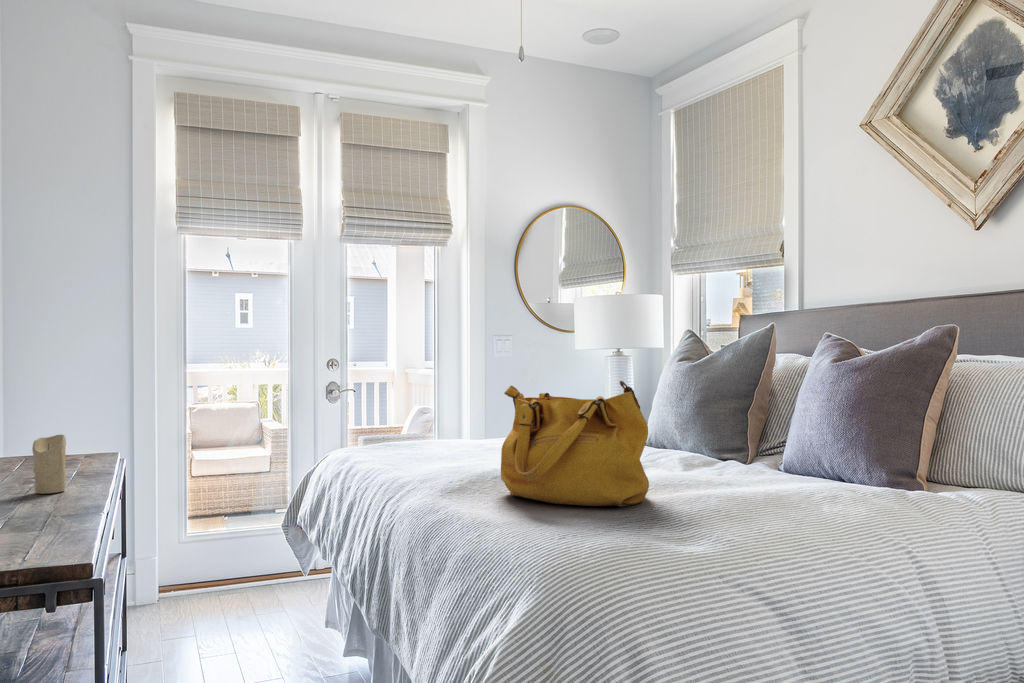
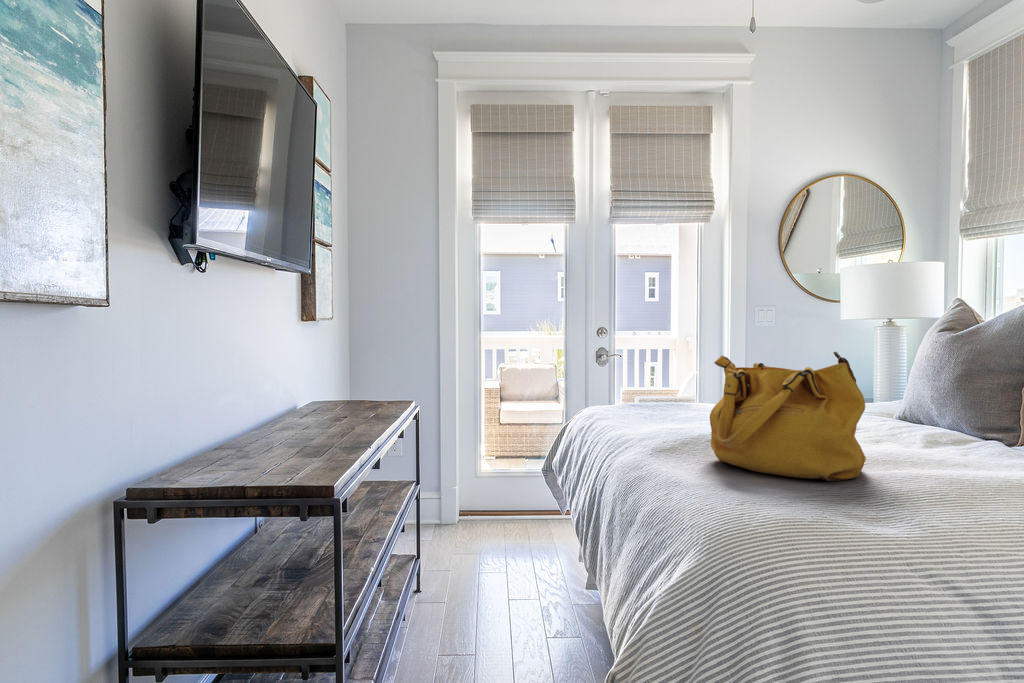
candle: present [32,435,66,494] -> none [341,390,364,434]

